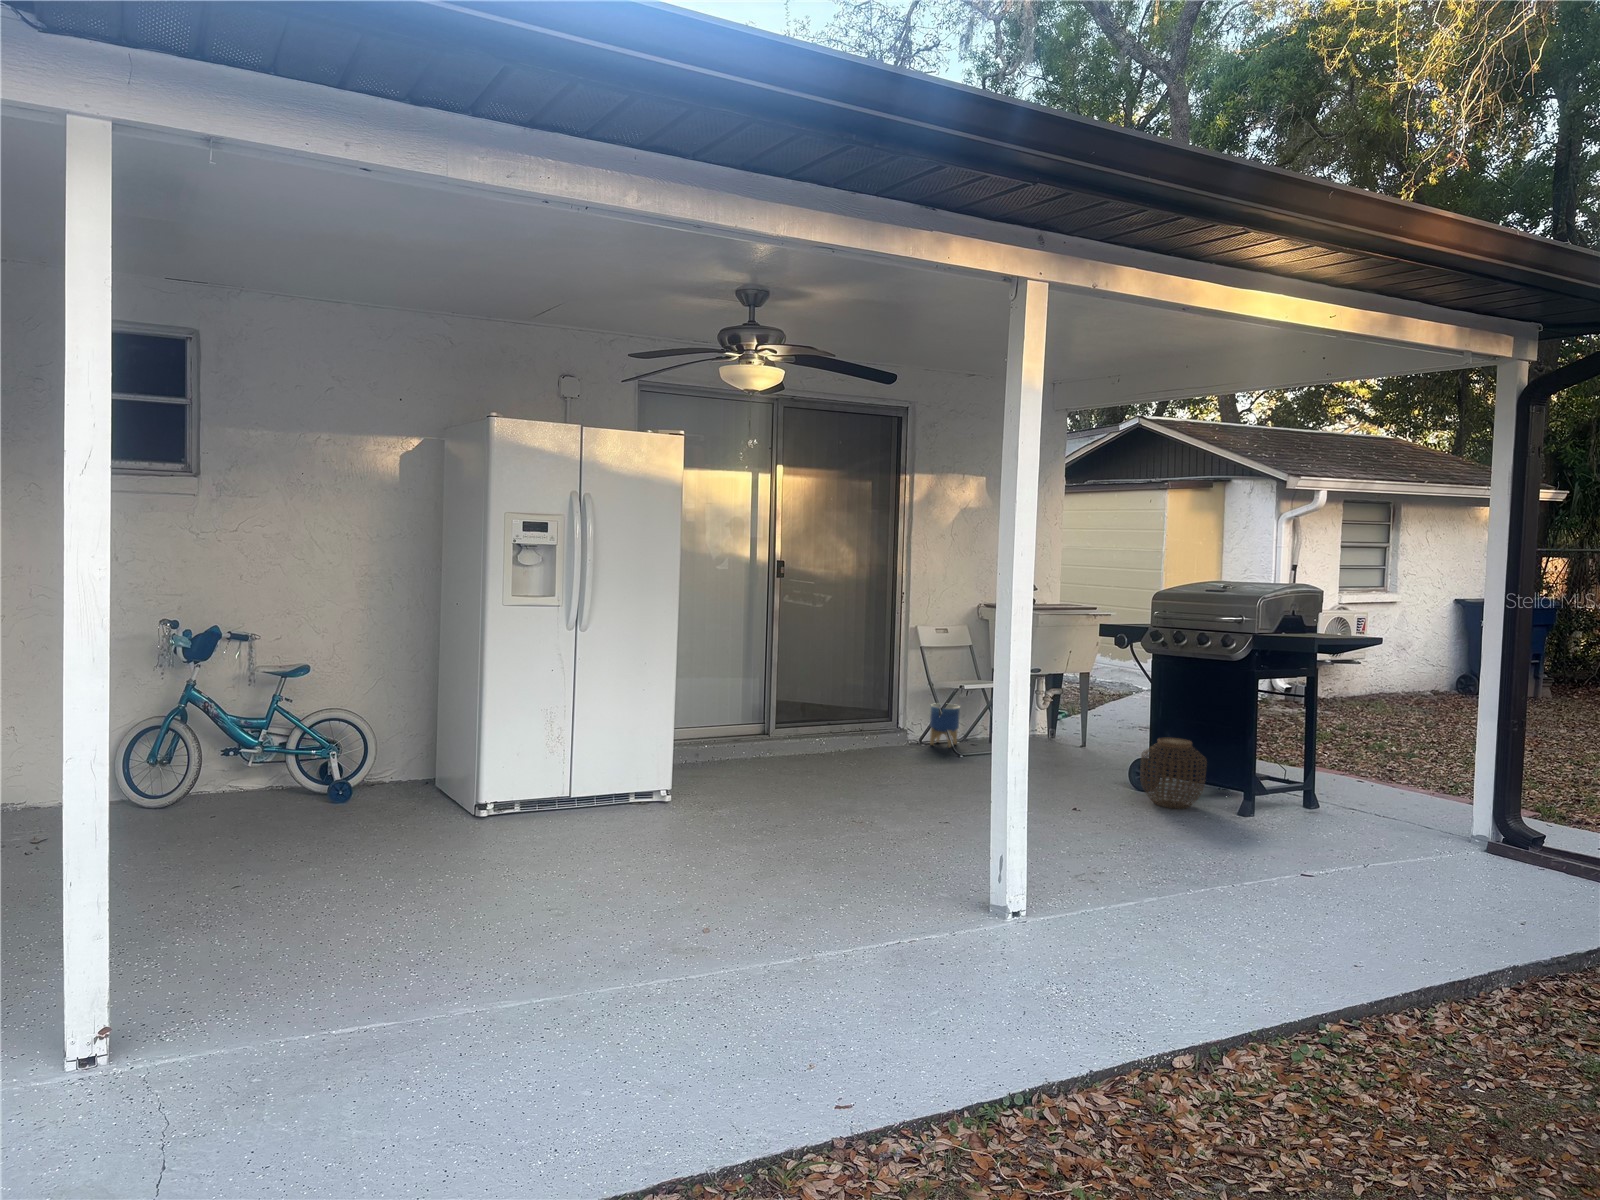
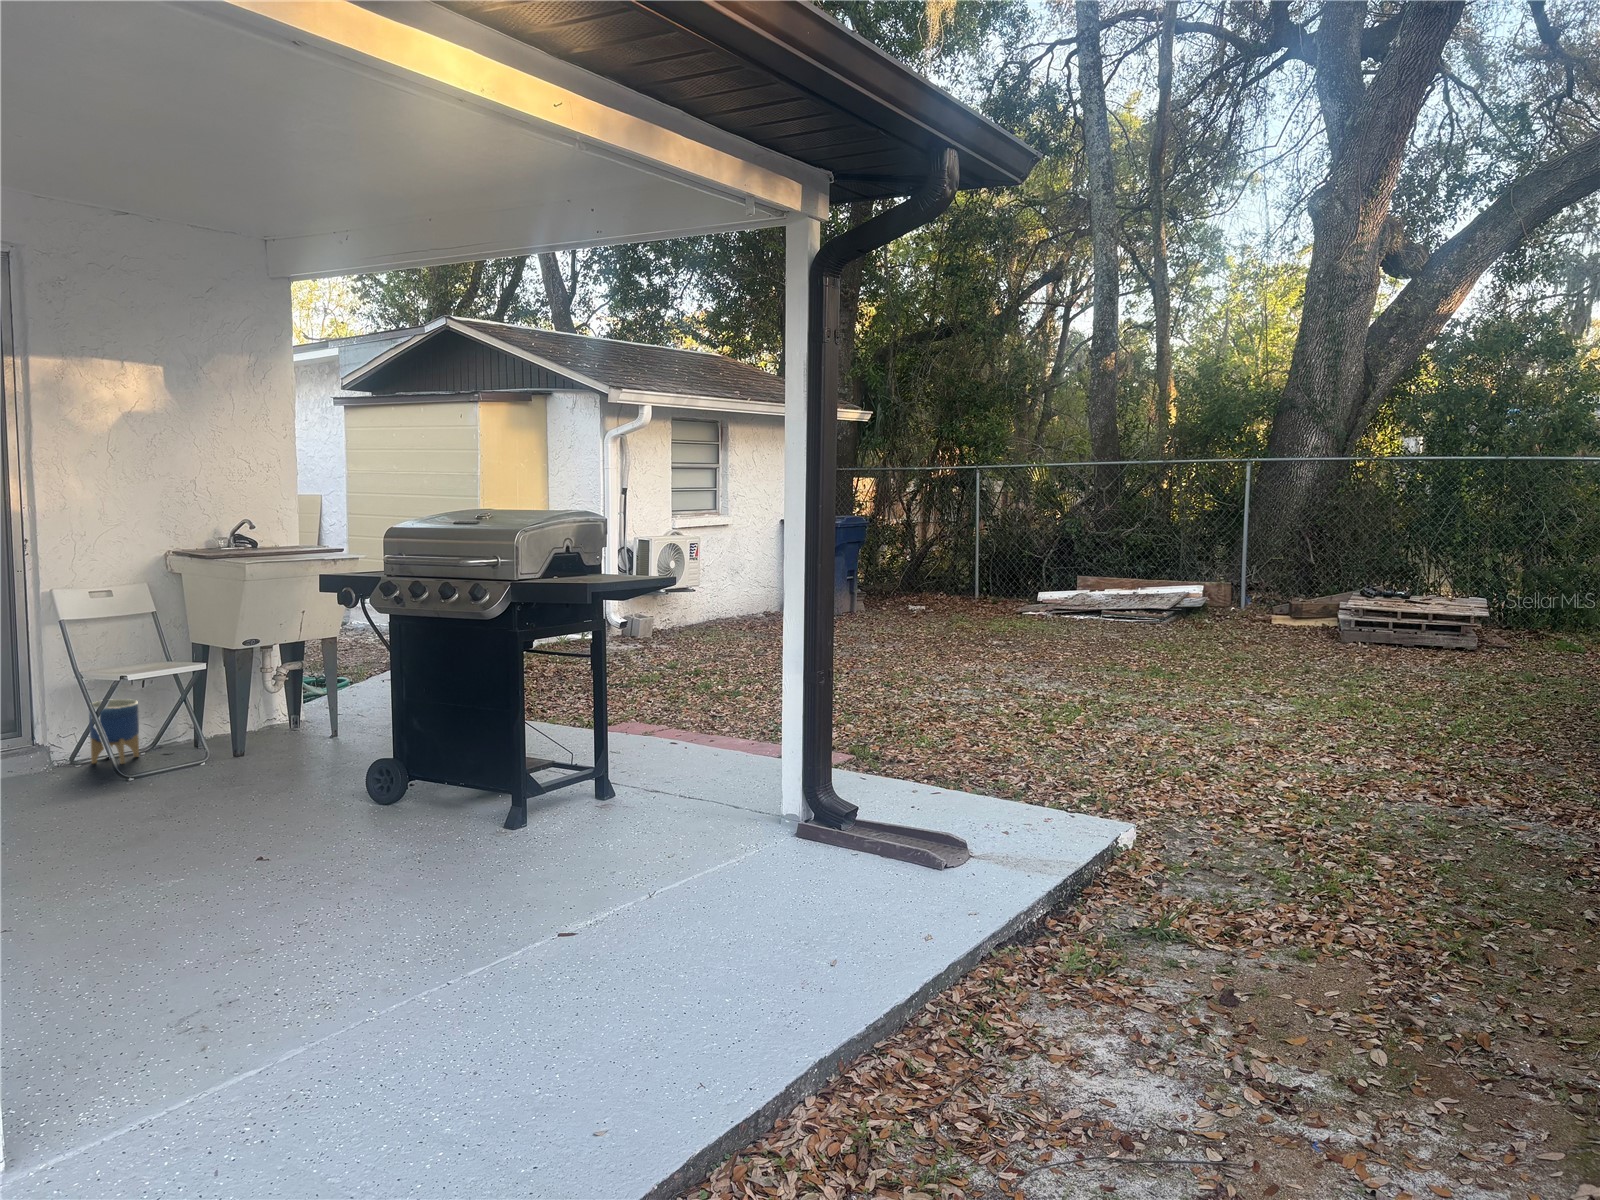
woven basket: present [1140,738,1207,809] -> none [372,730,464,830]

